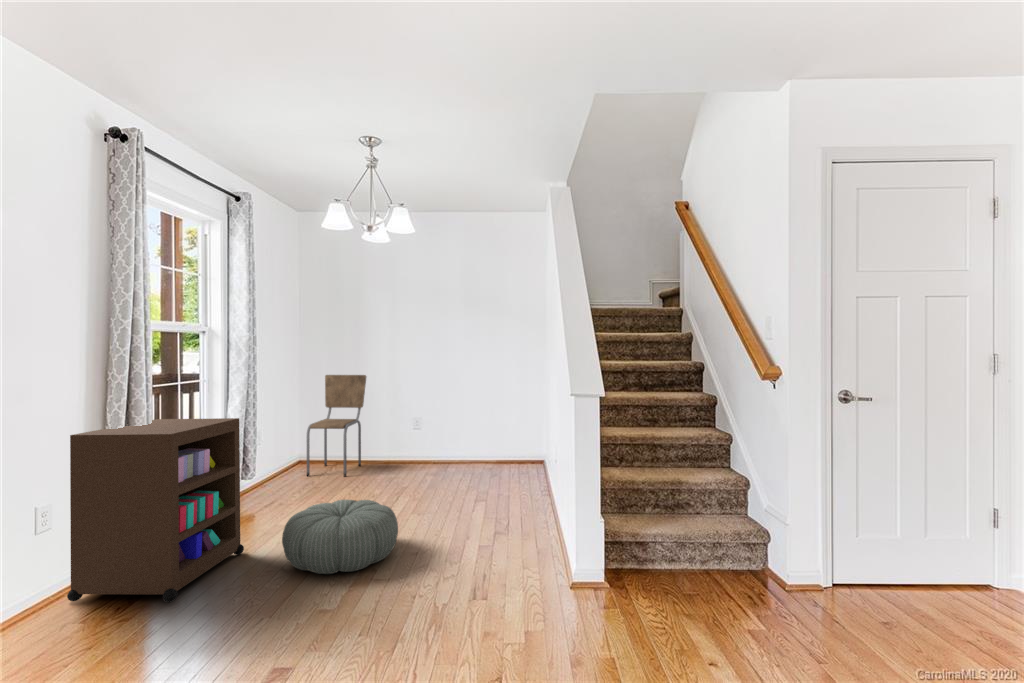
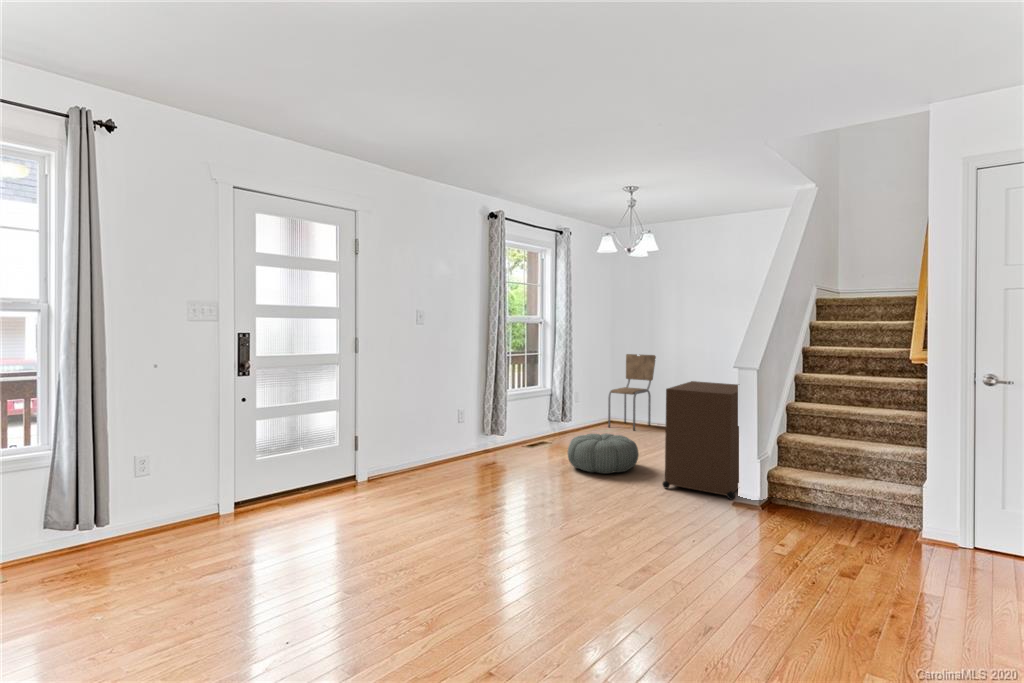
storage cabinet: present [67,418,244,602] -> present [662,381,739,499]

